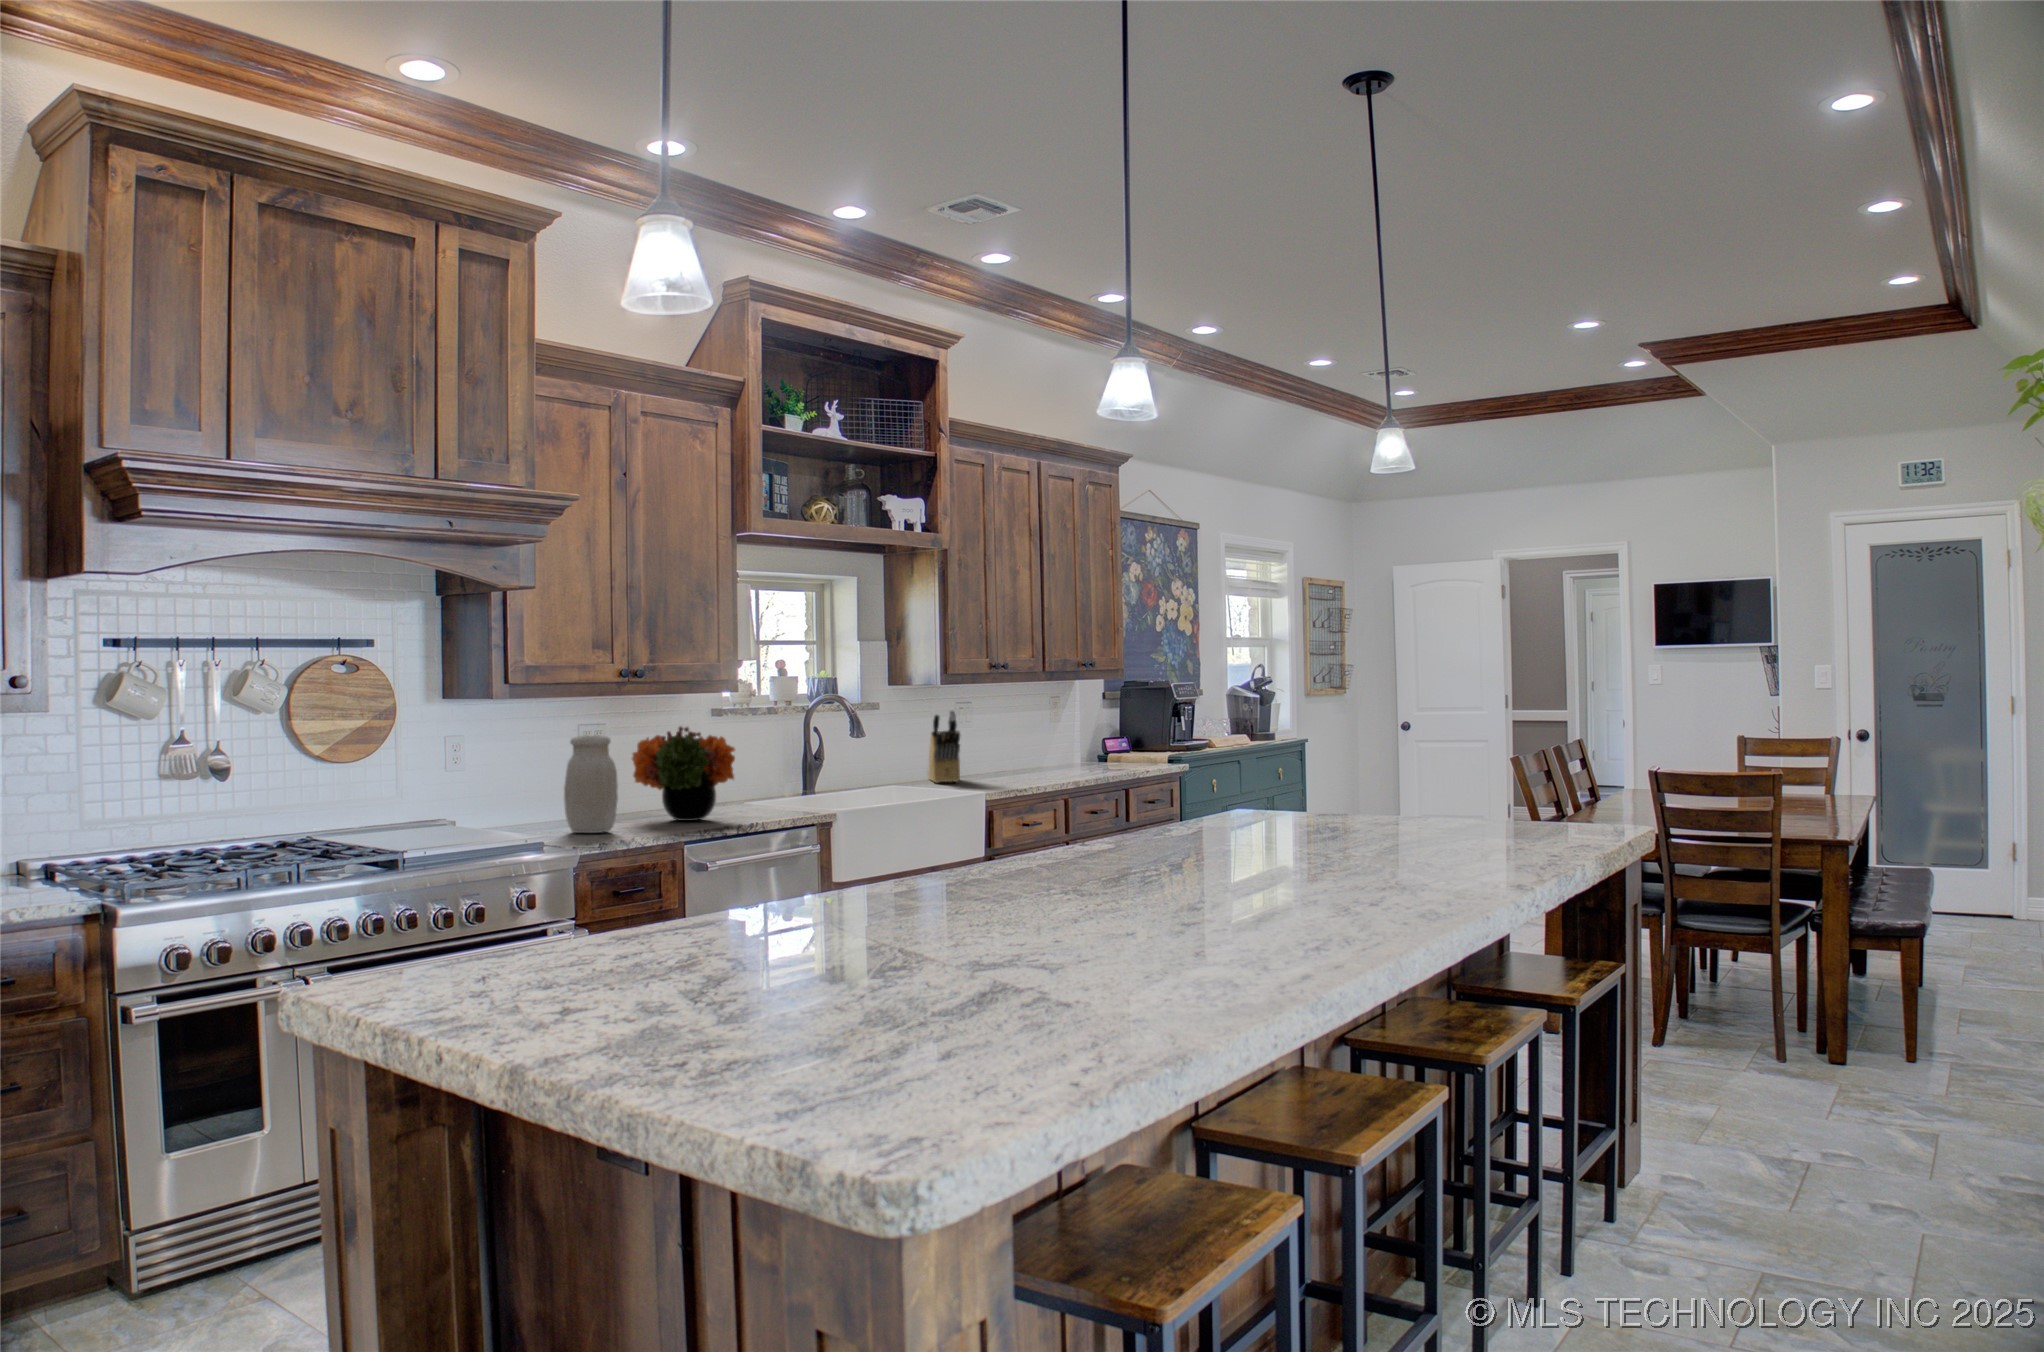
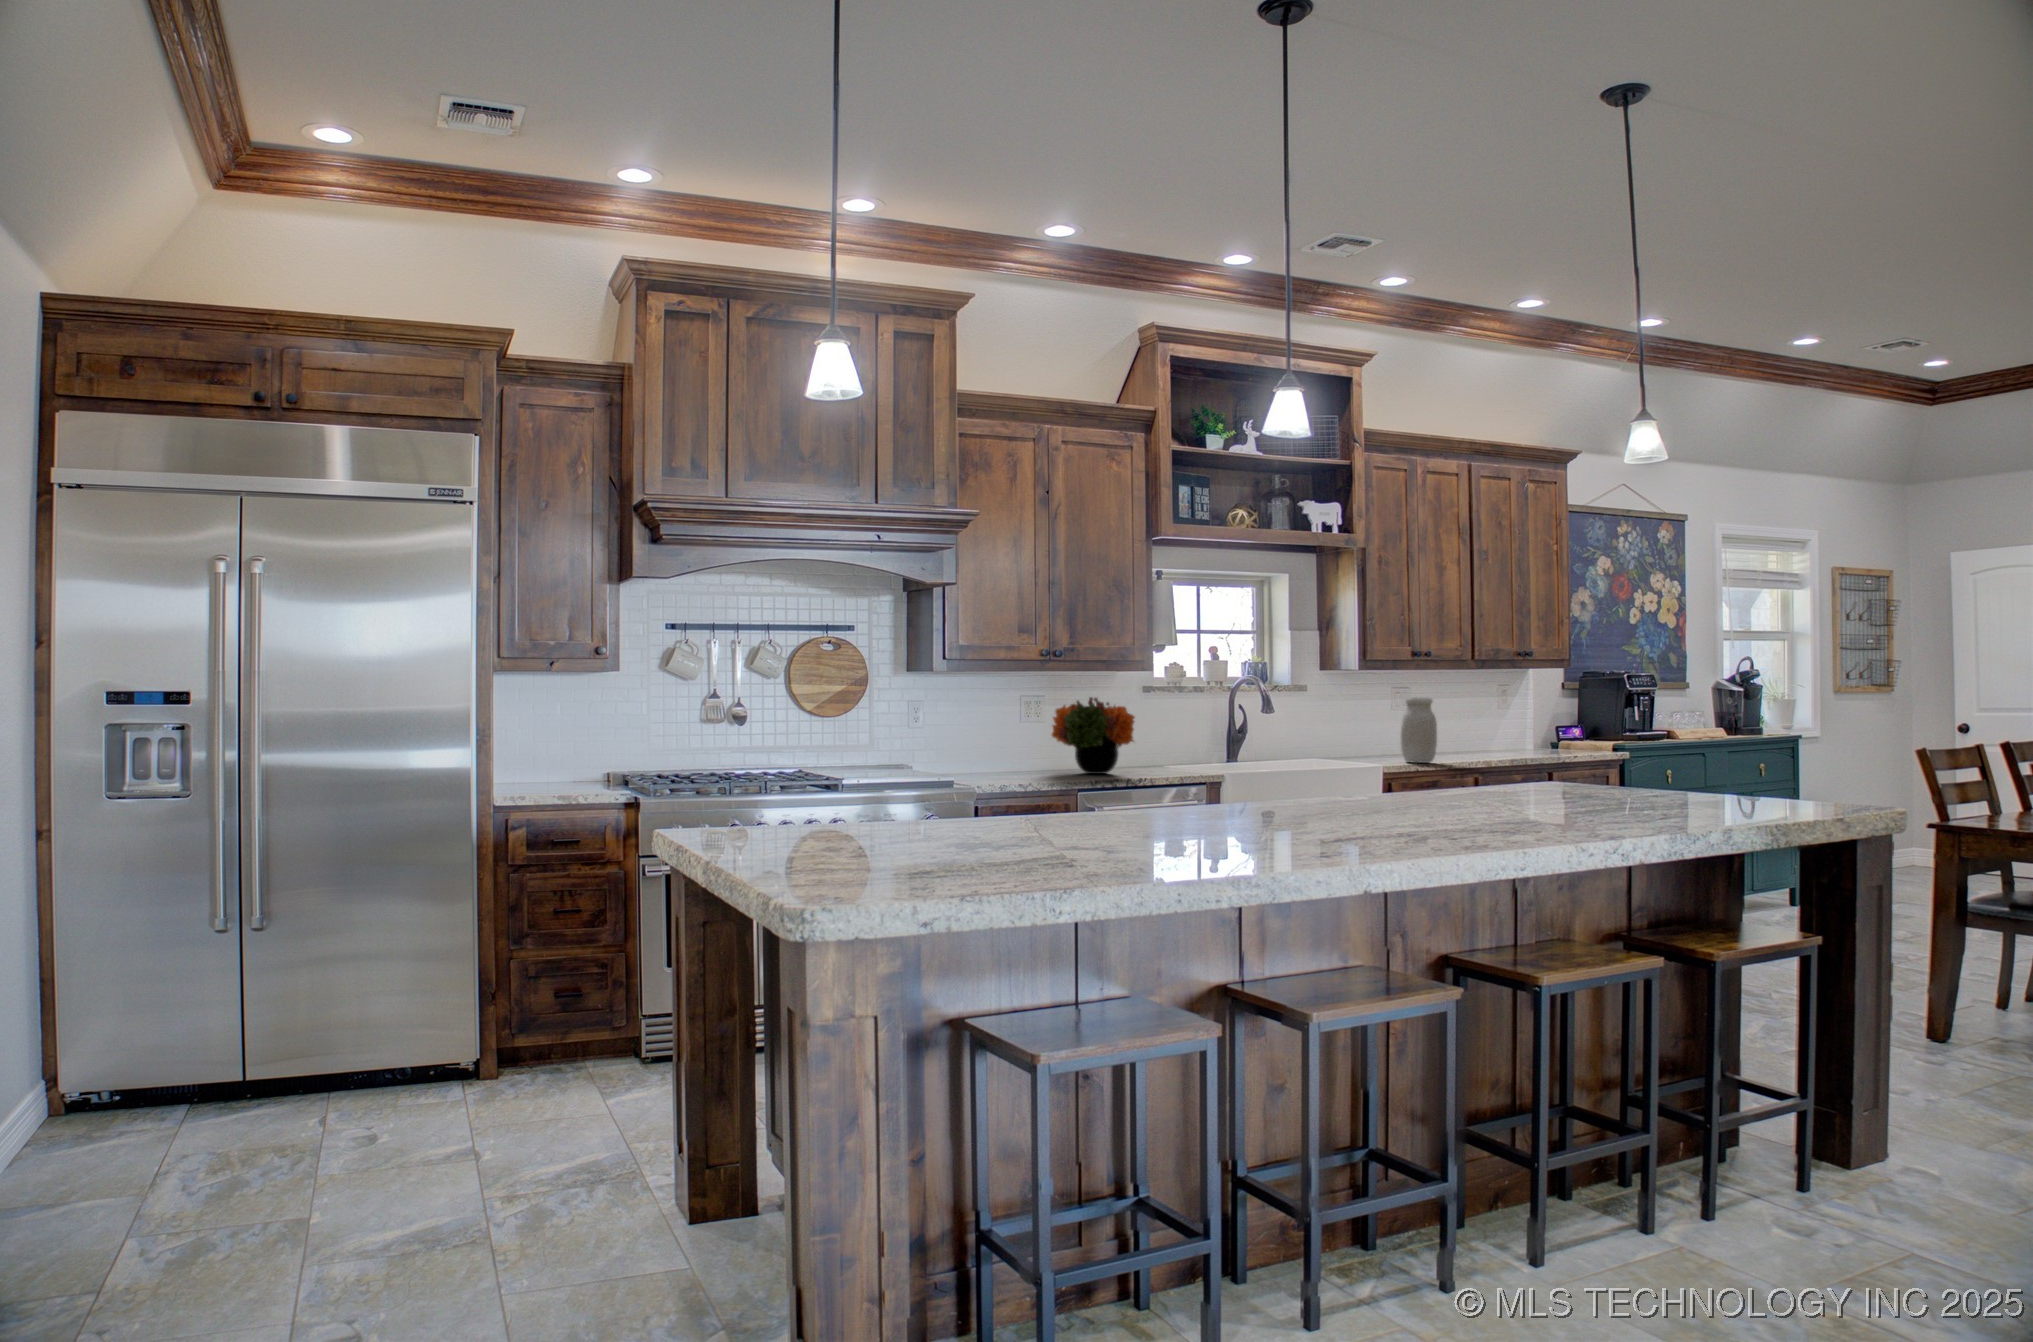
knife block: present [928,710,960,783] -> none [1360,691,1386,756]
jar: present [564,735,618,833] -> present [1401,697,1437,763]

